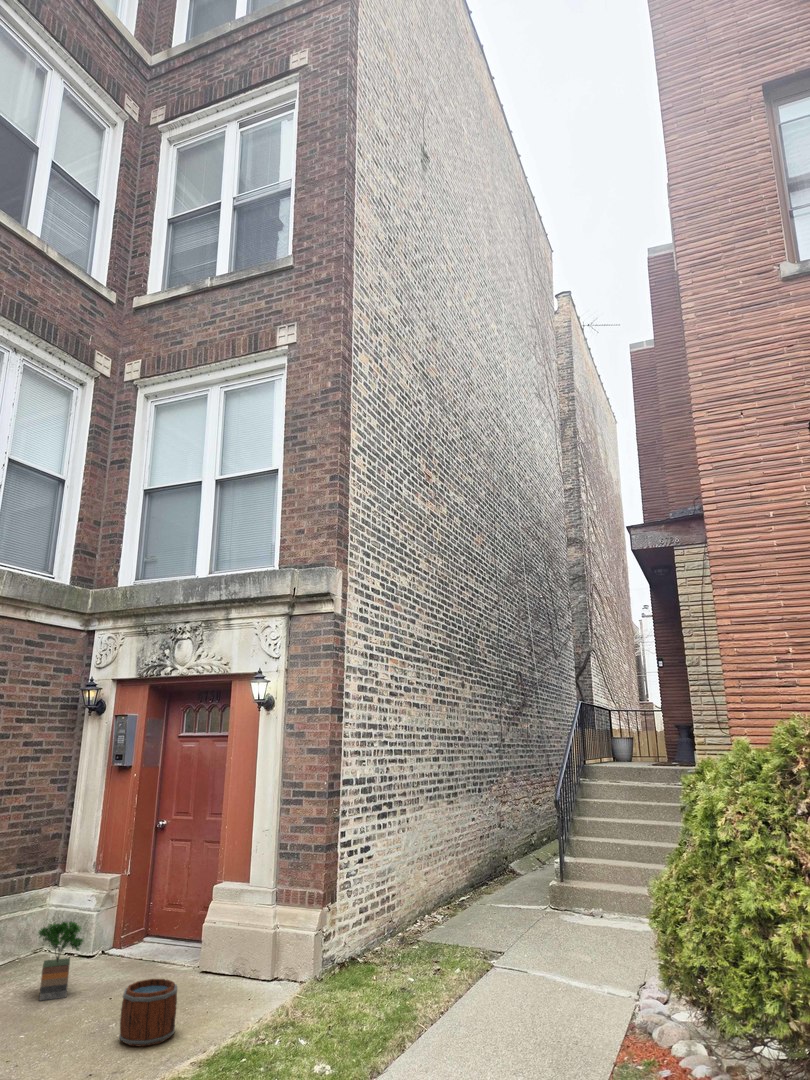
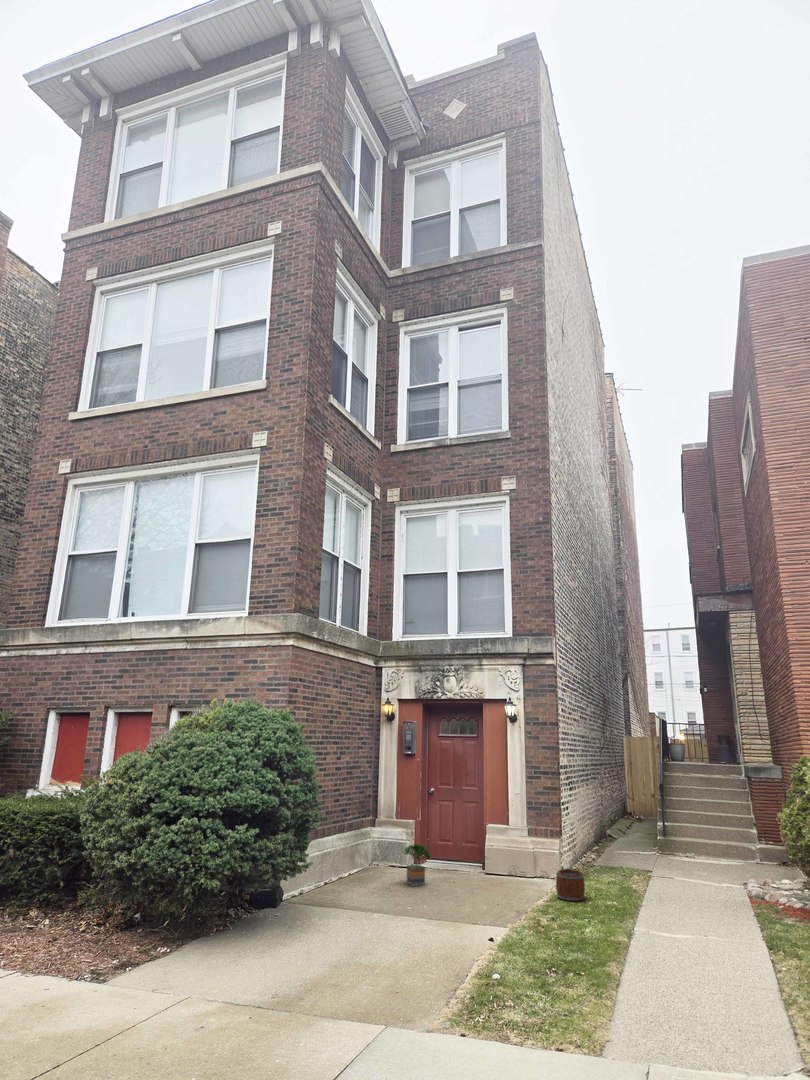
bucket: present [119,979,178,1046] -> present [556,869,585,901]

